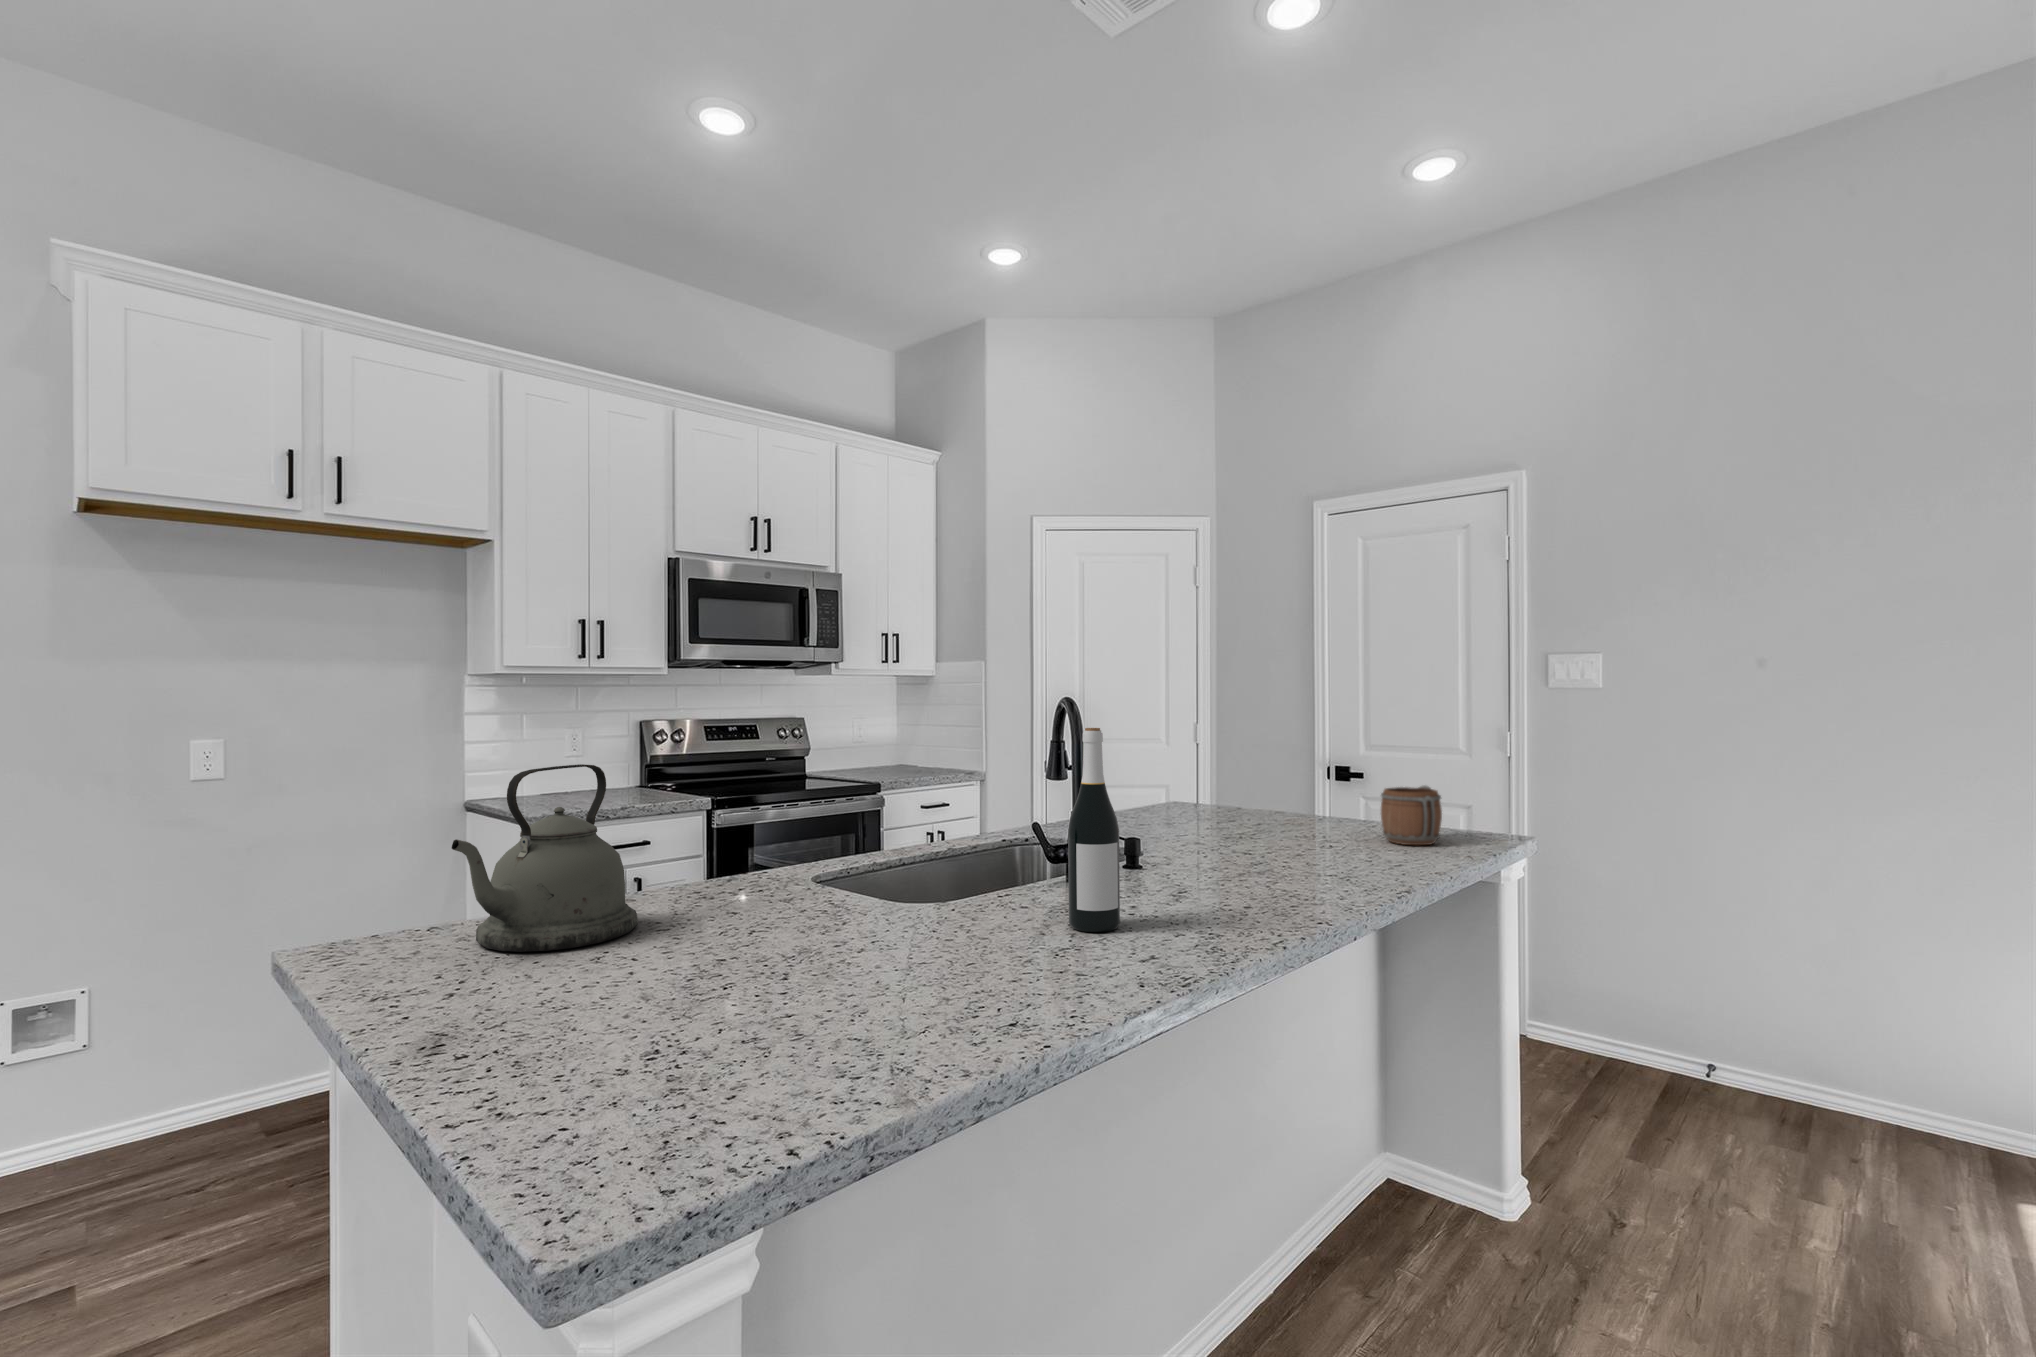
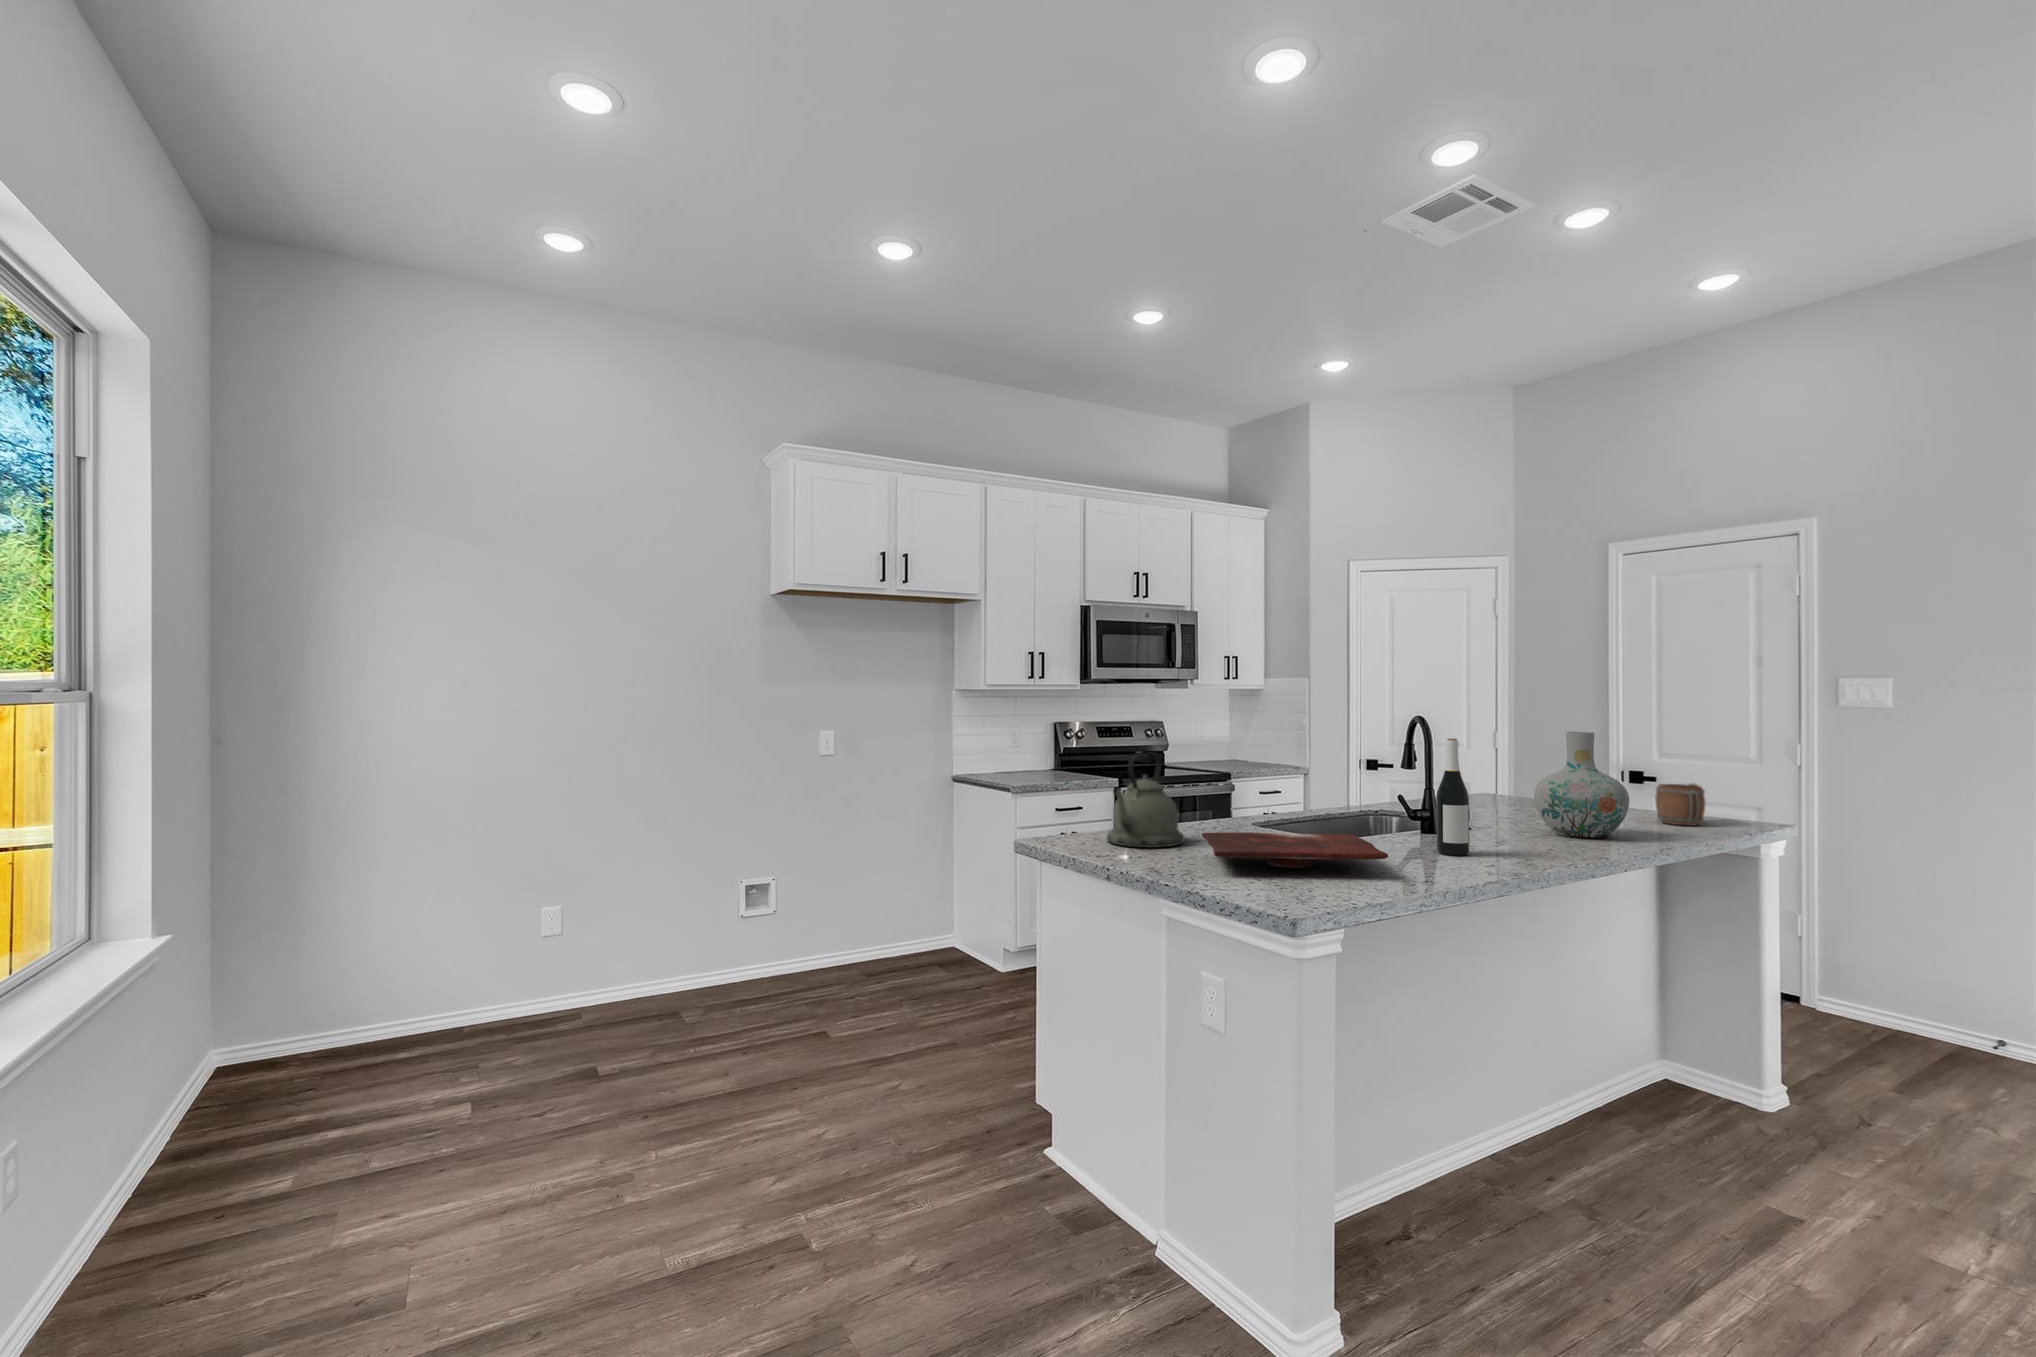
vase: none [1226,716,1354,877] -> present [1534,732,1629,838]
cutting board: none [571,907,943,995] -> present [1202,832,1388,868]

